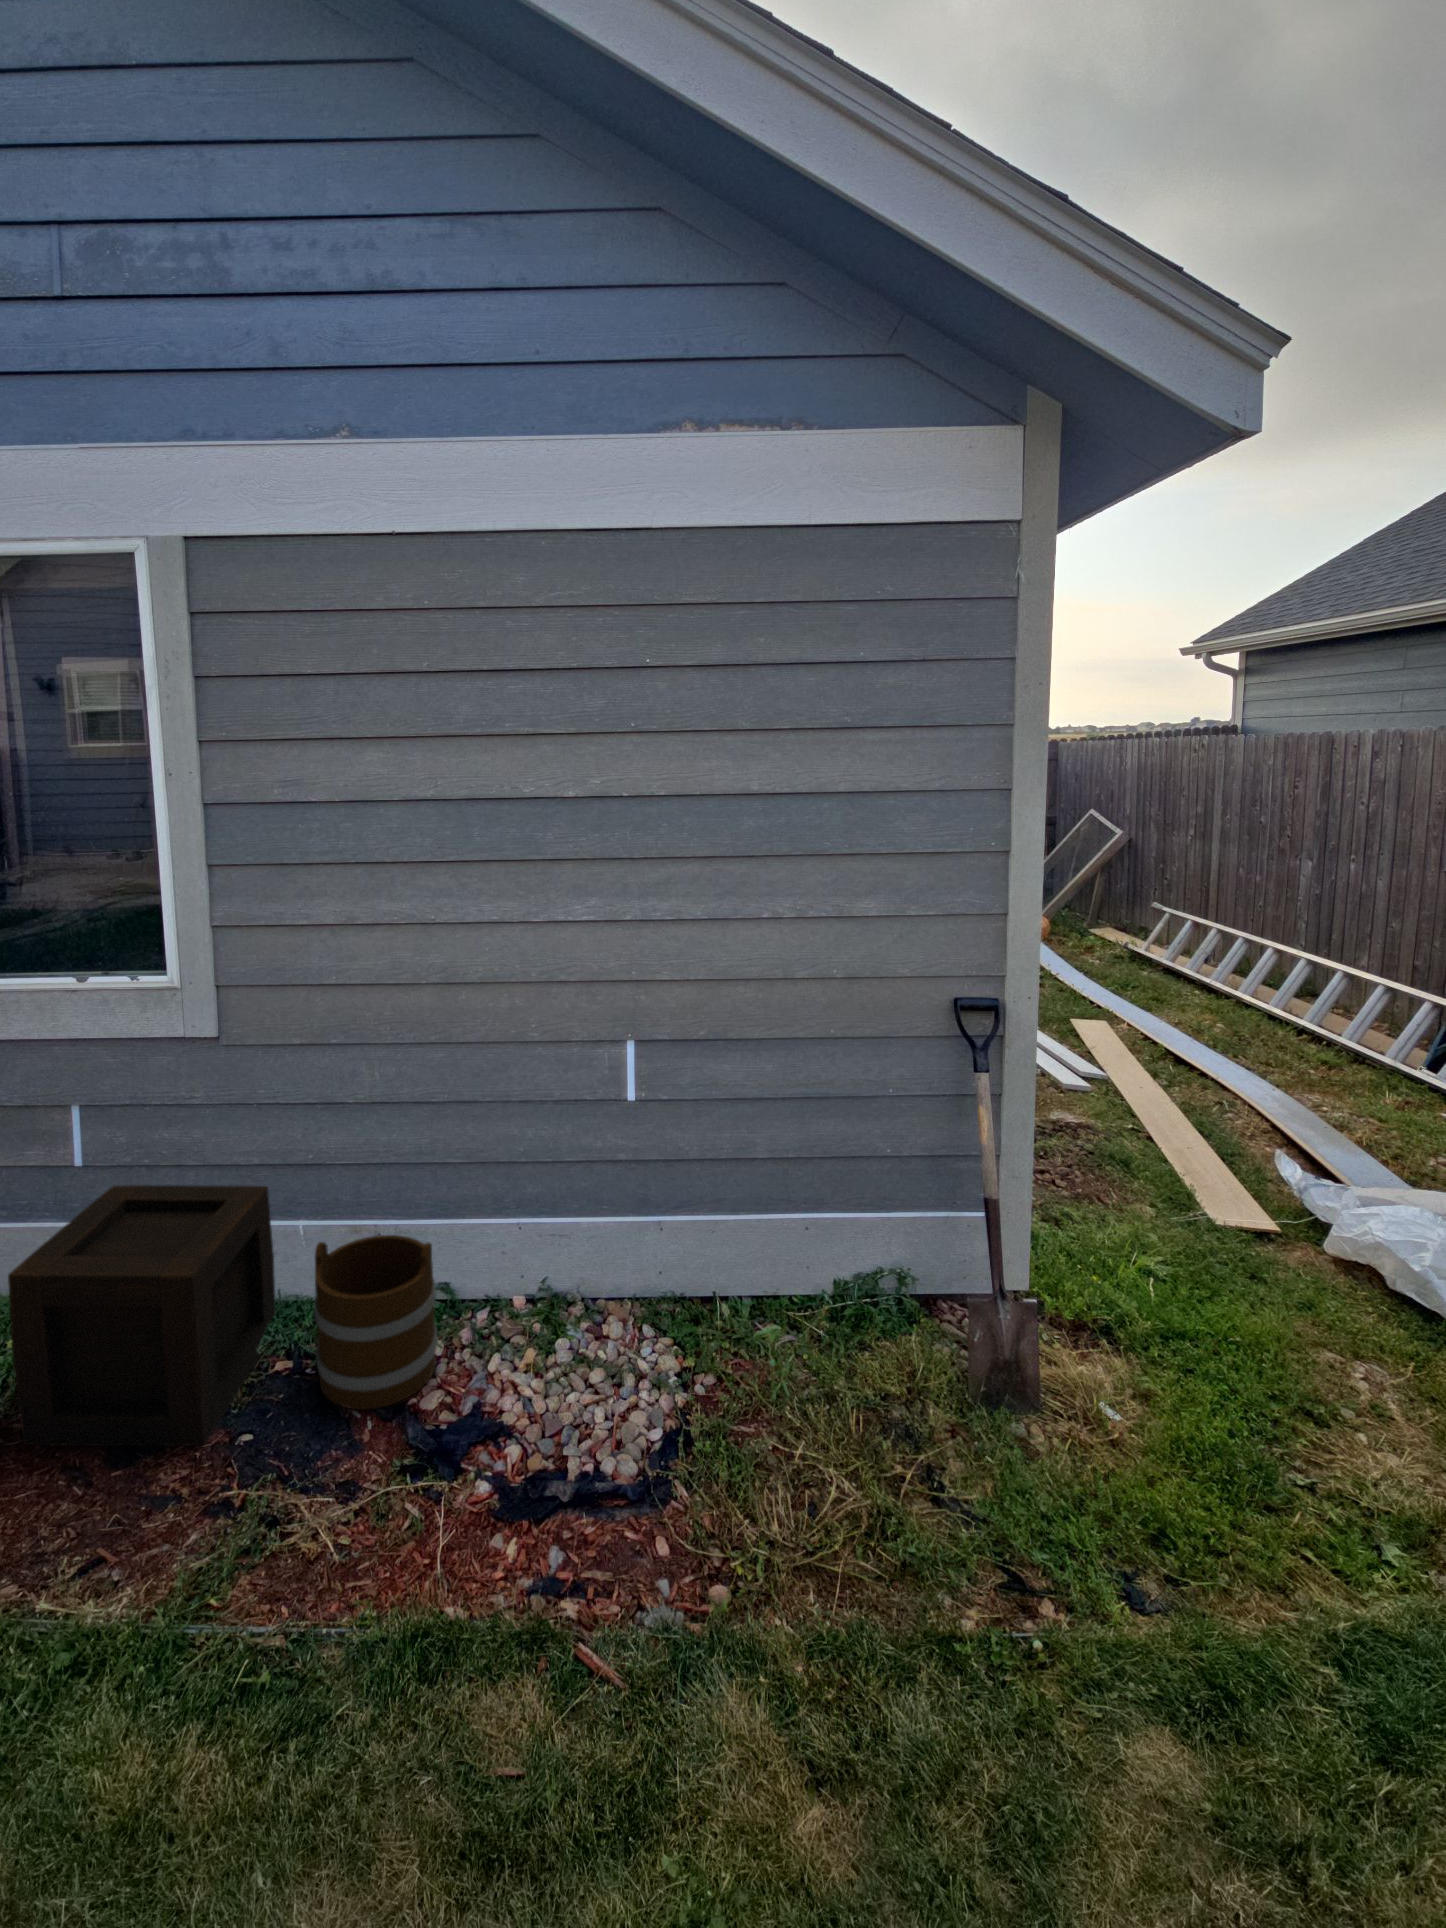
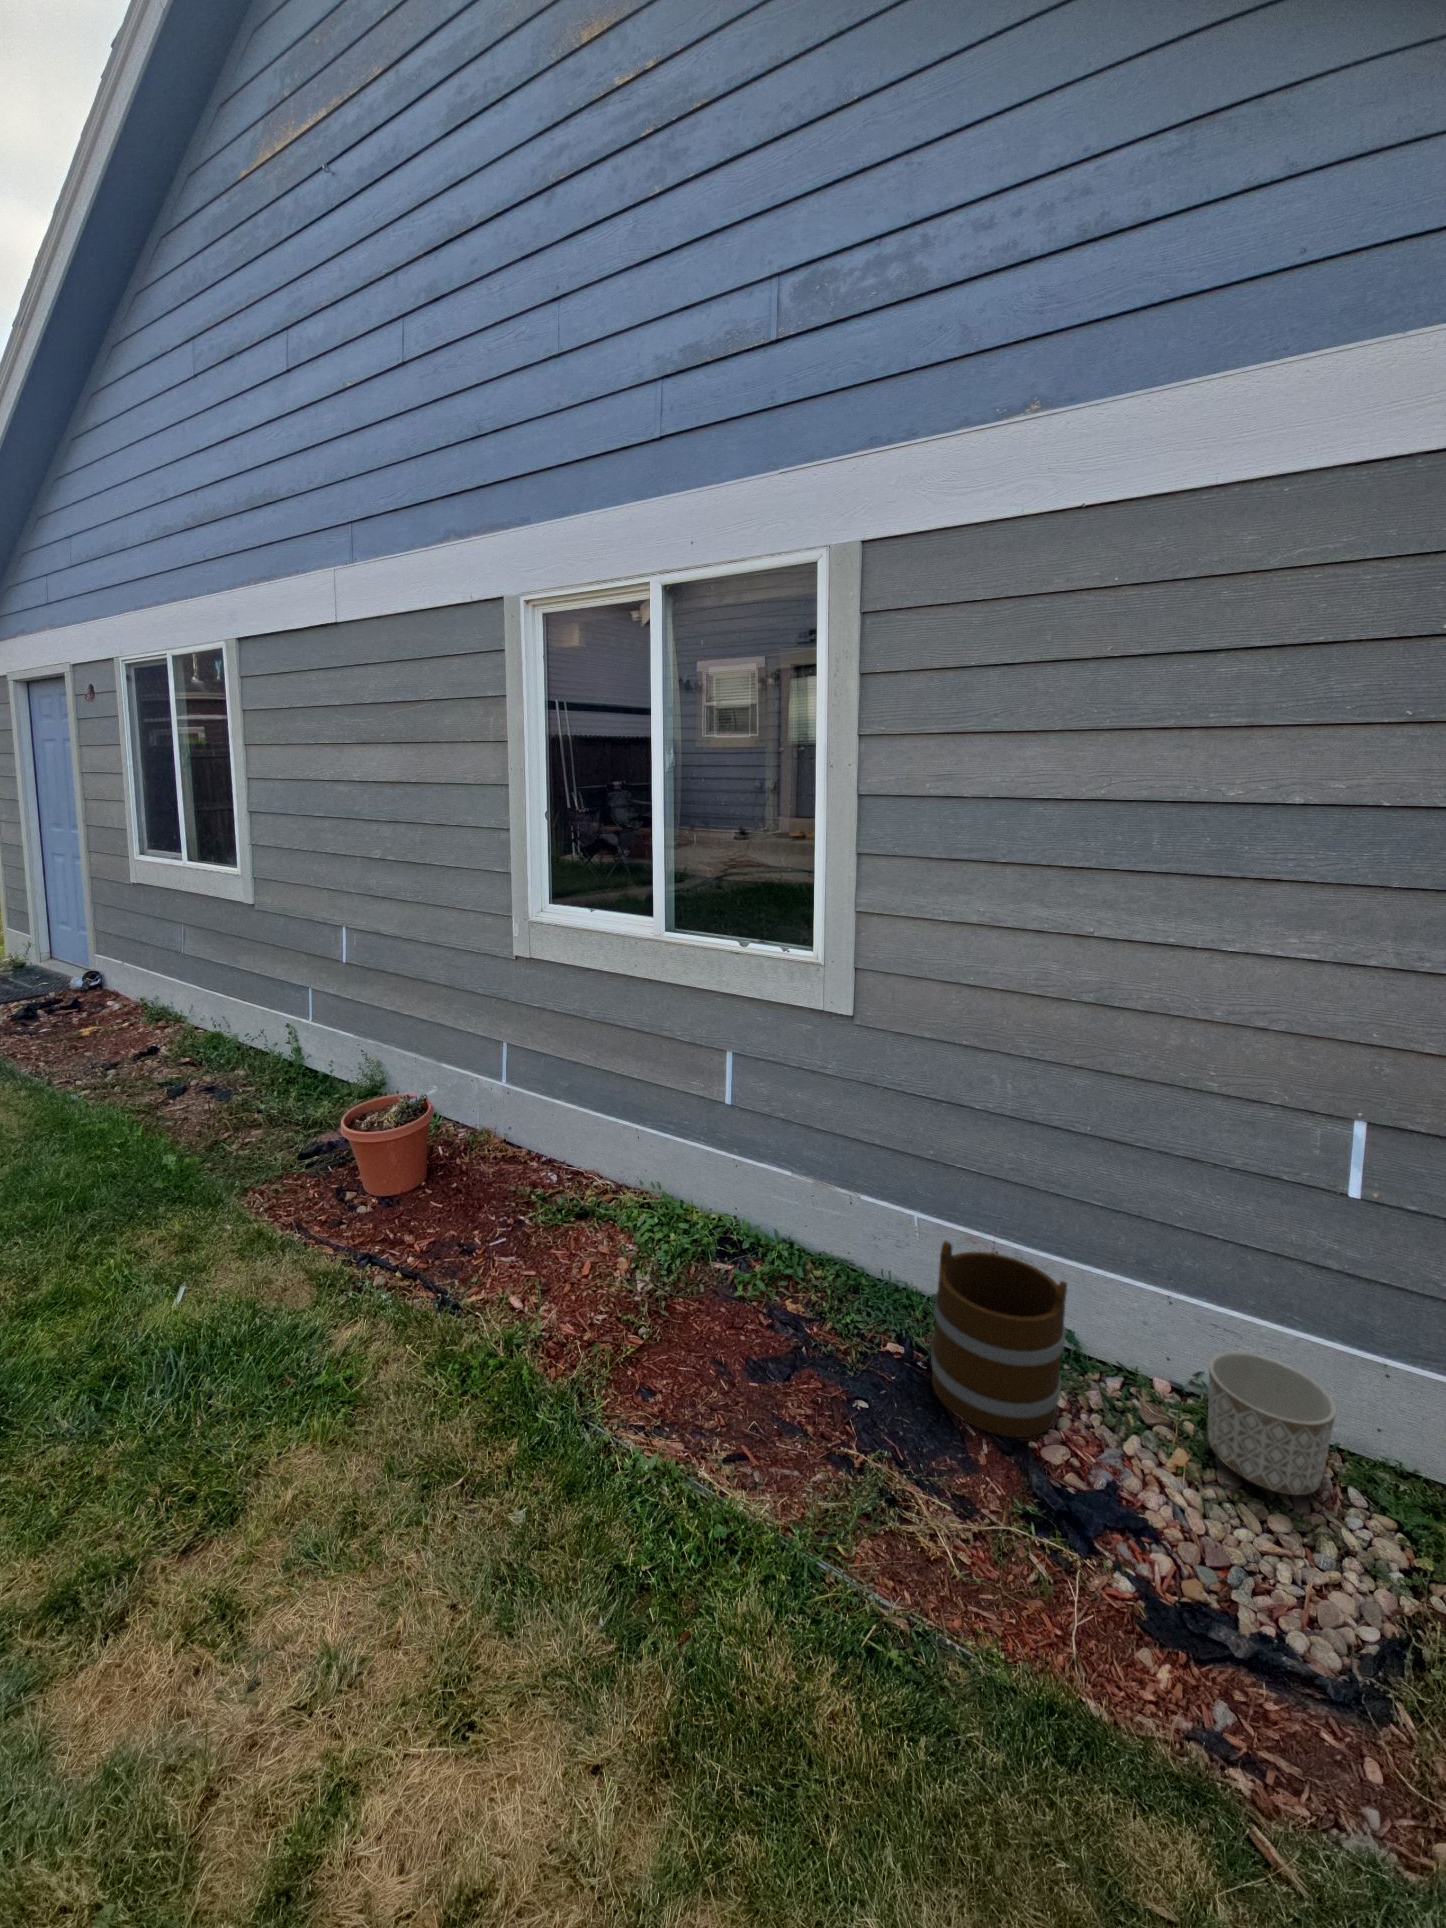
wooden crate: present [8,1185,275,1446] -> none [682,1130,896,1394]
planter: none [547,1246,633,1354] -> present [1208,1351,1336,1495]

